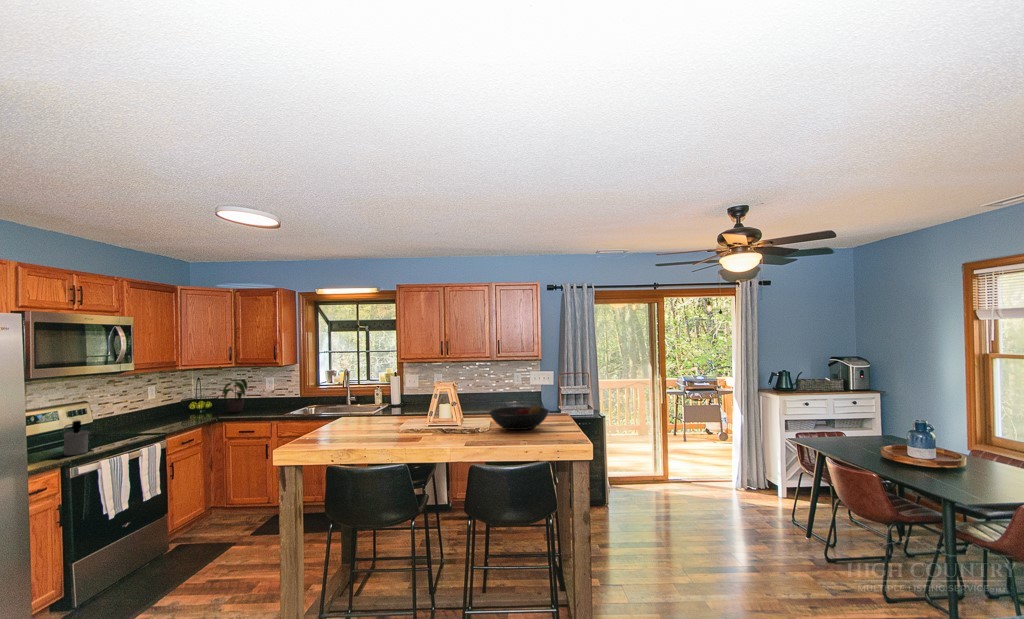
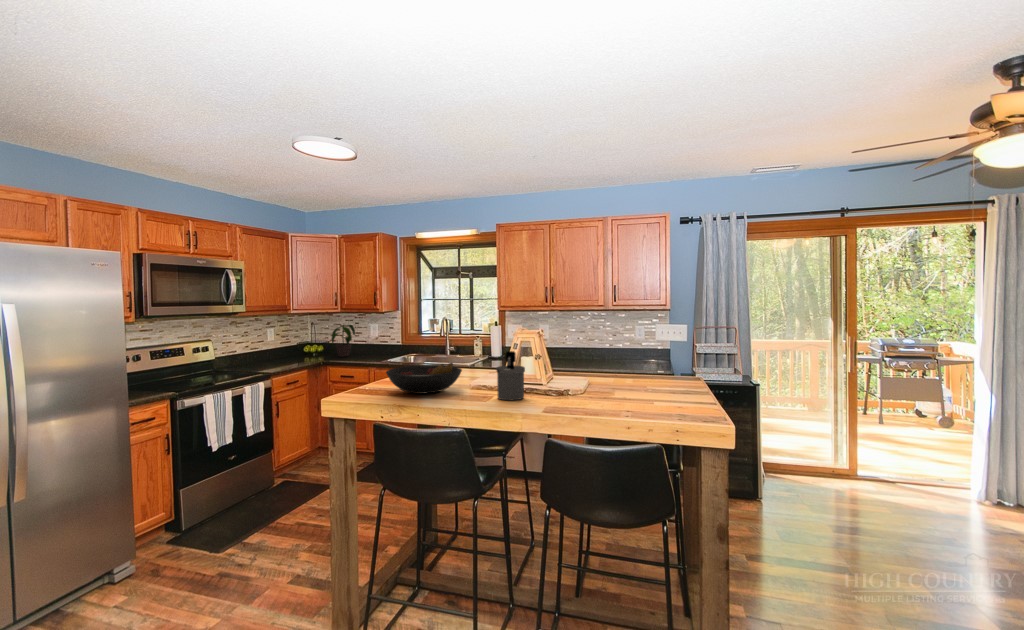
fruit bowl: present [489,404,549,430] -> present [386,363,462,394]
soap dispenser: present [63,421,89,455] -> present [496,351,525,400]

